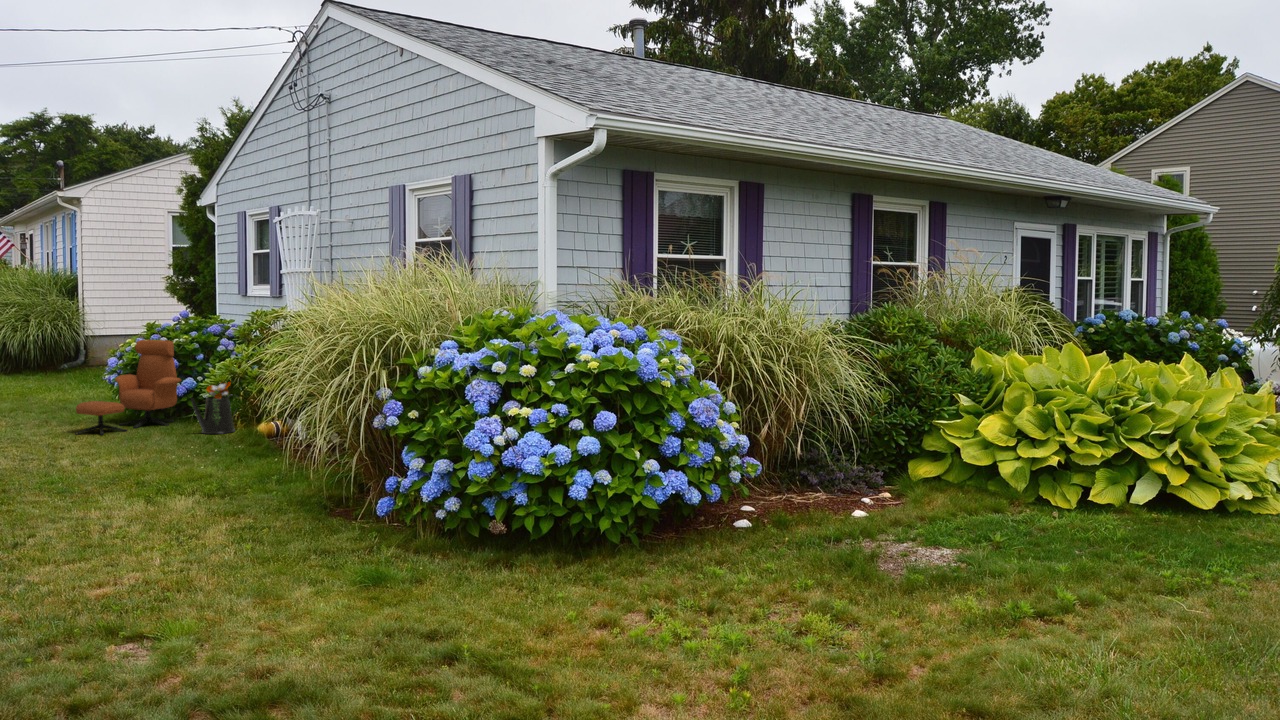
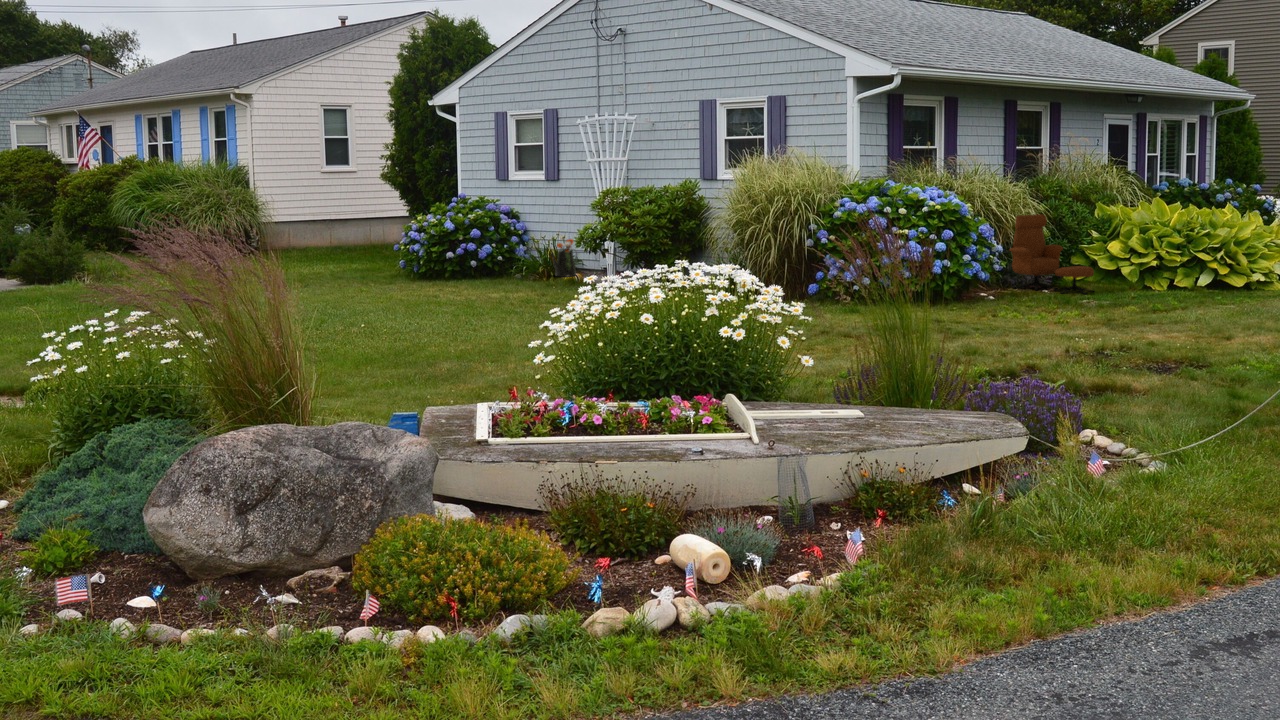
lounge chair: present [75,340,181,435] -> present [1010,214,1094,294]

